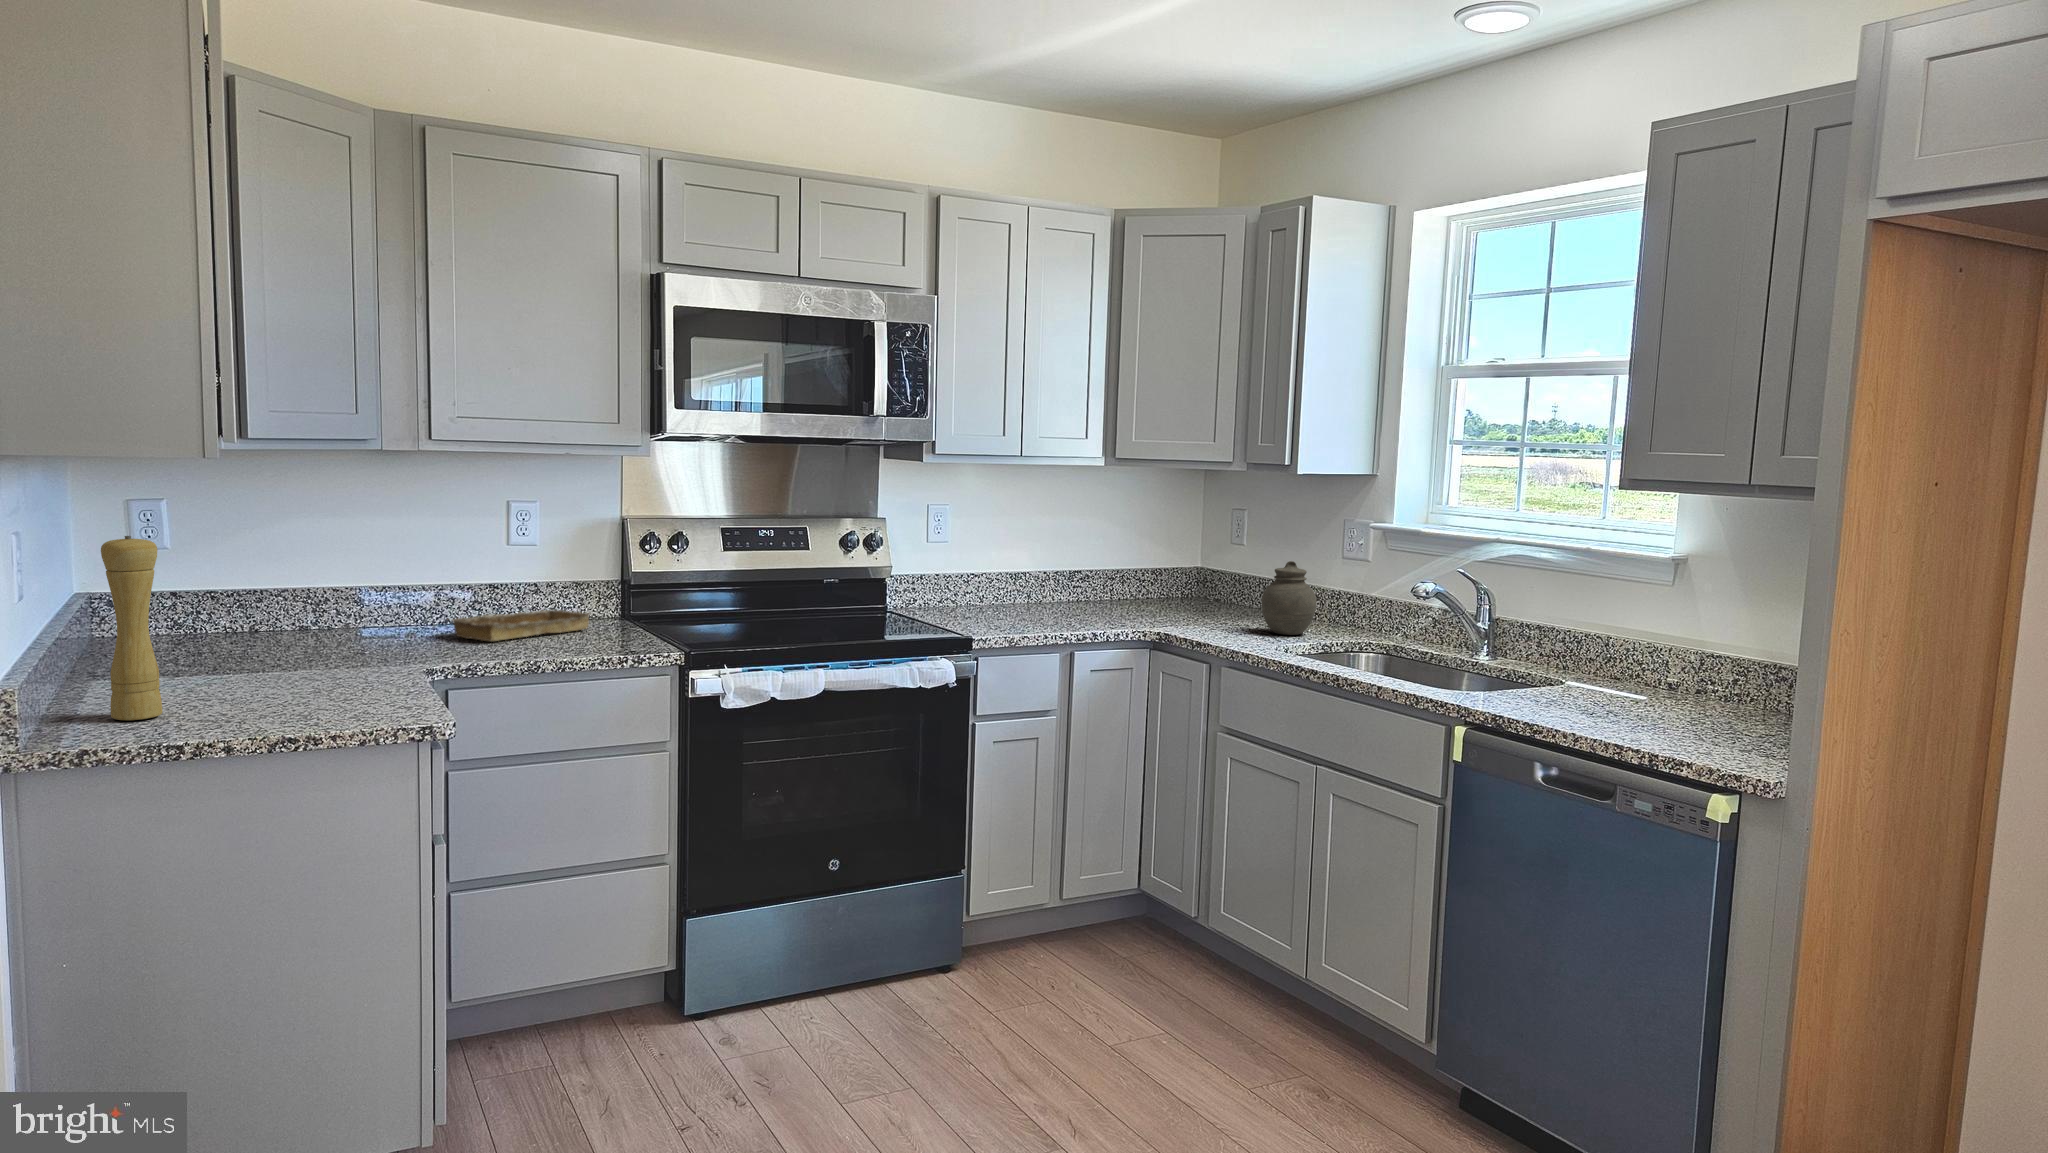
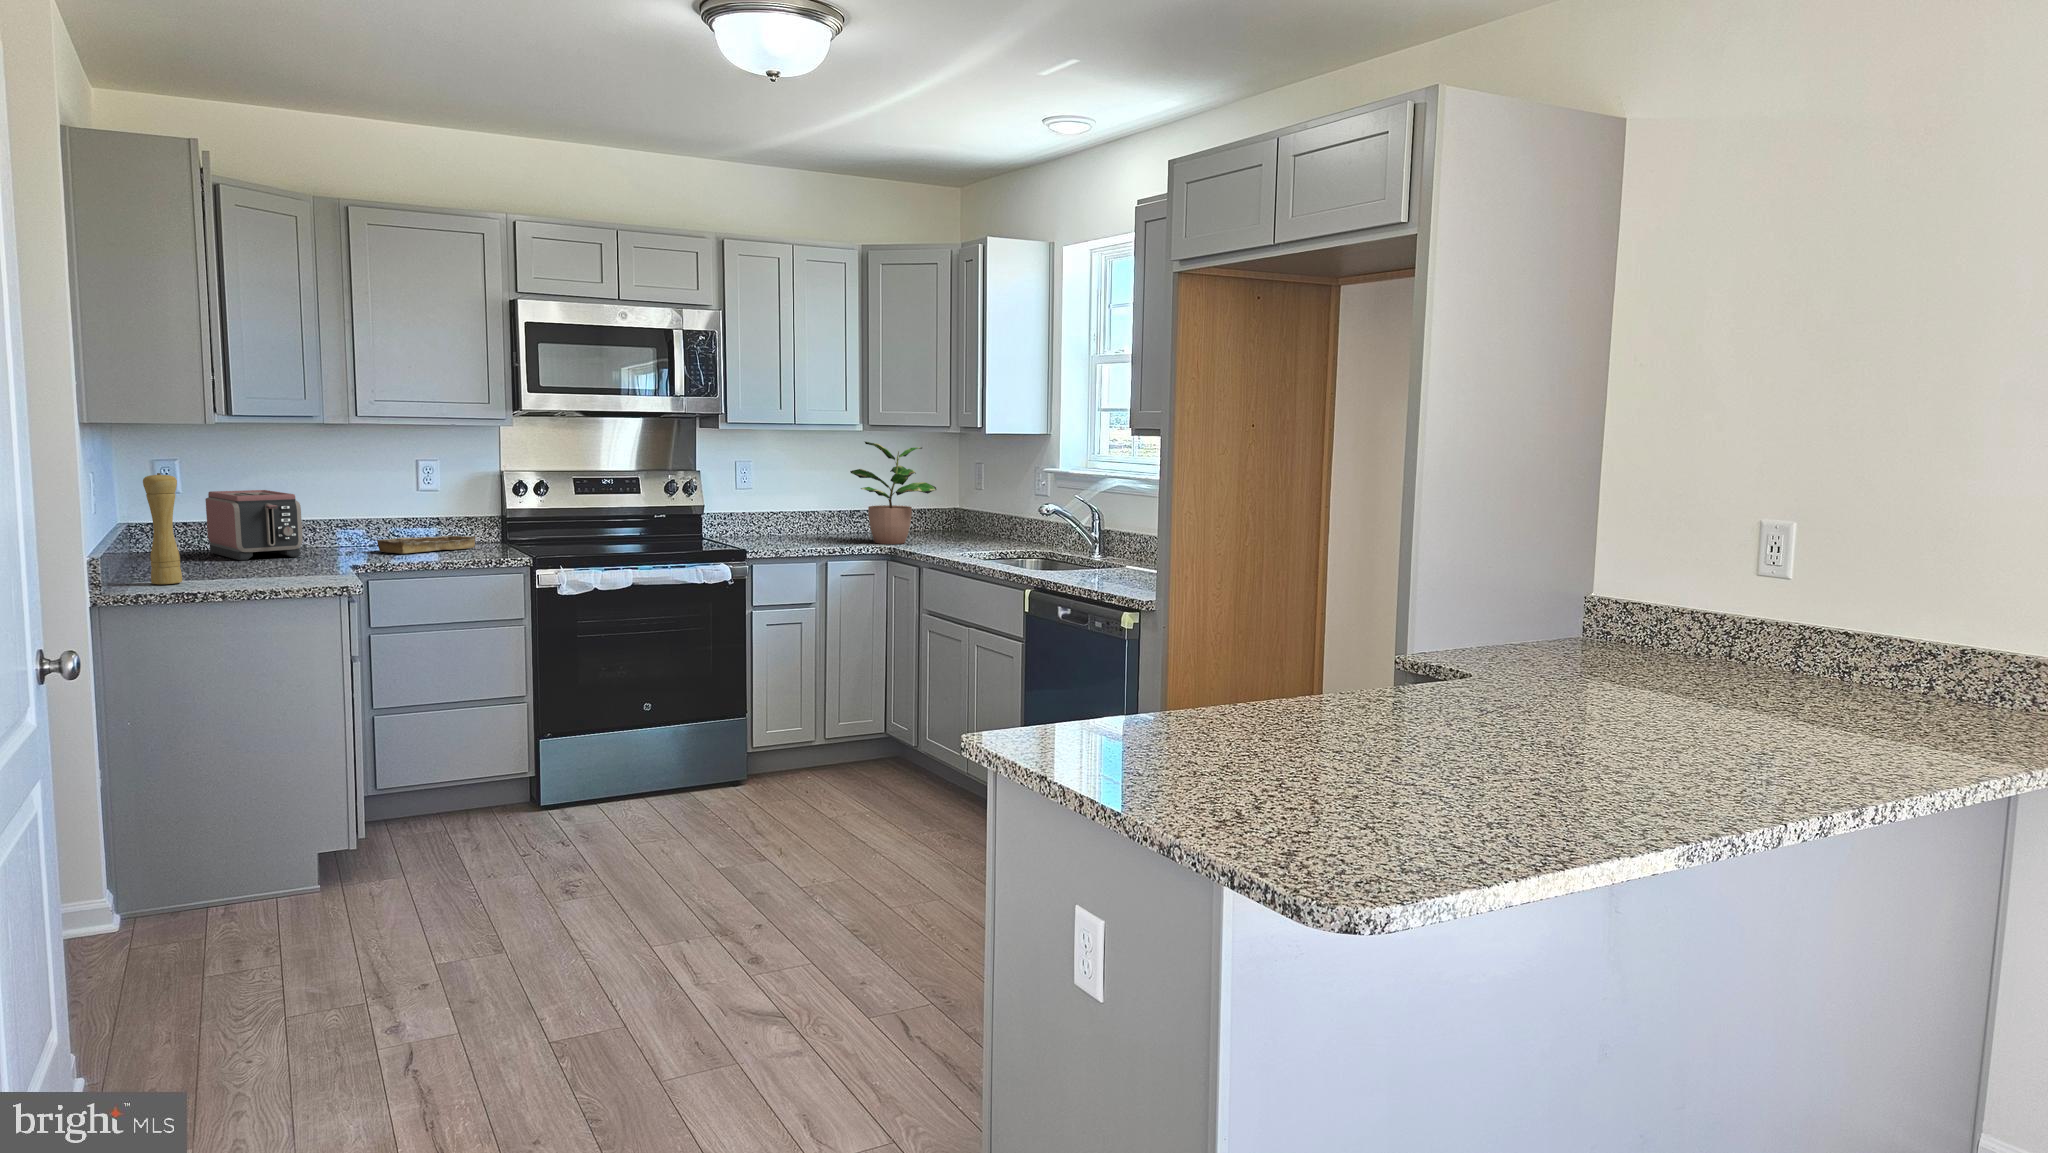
potted plant: none [1091,482,1221,625] -> present [850,442,936,544]
toaster: none [204,544,347,656] -> present [205,490,303,560]
jar: present [1261,561,1316,635] -> none [964,496,1002,548]

